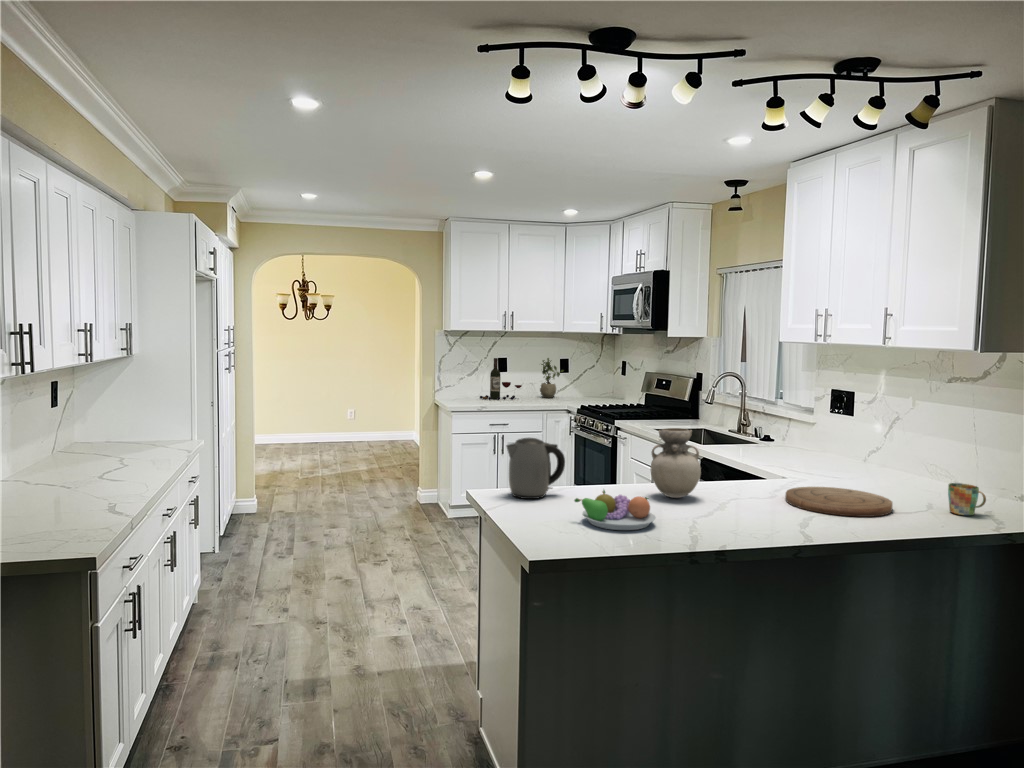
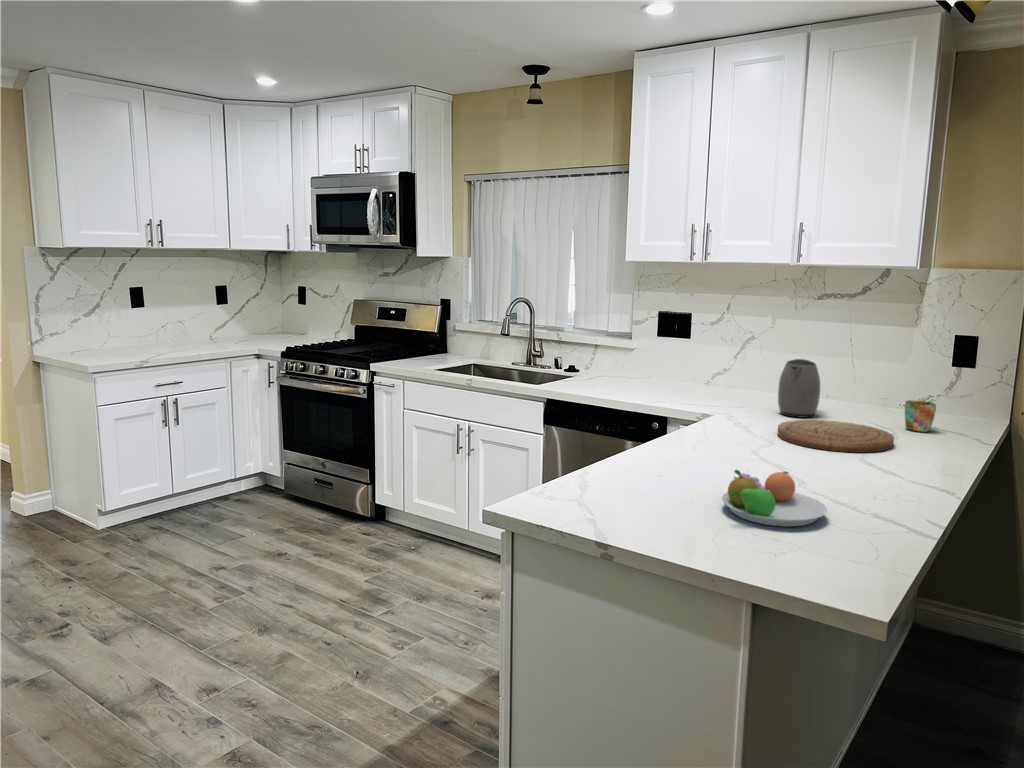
wine bottle: present [480,358,522,400] -> none [108,288,173,349]
potted plant: present [540,358,563,398] -> none [186,285,225,341]
vase: present [651,428,701,498] -> none [679,373,744,462]
kettle: present [506,438,565,499] -> present [778,359,820,418]

